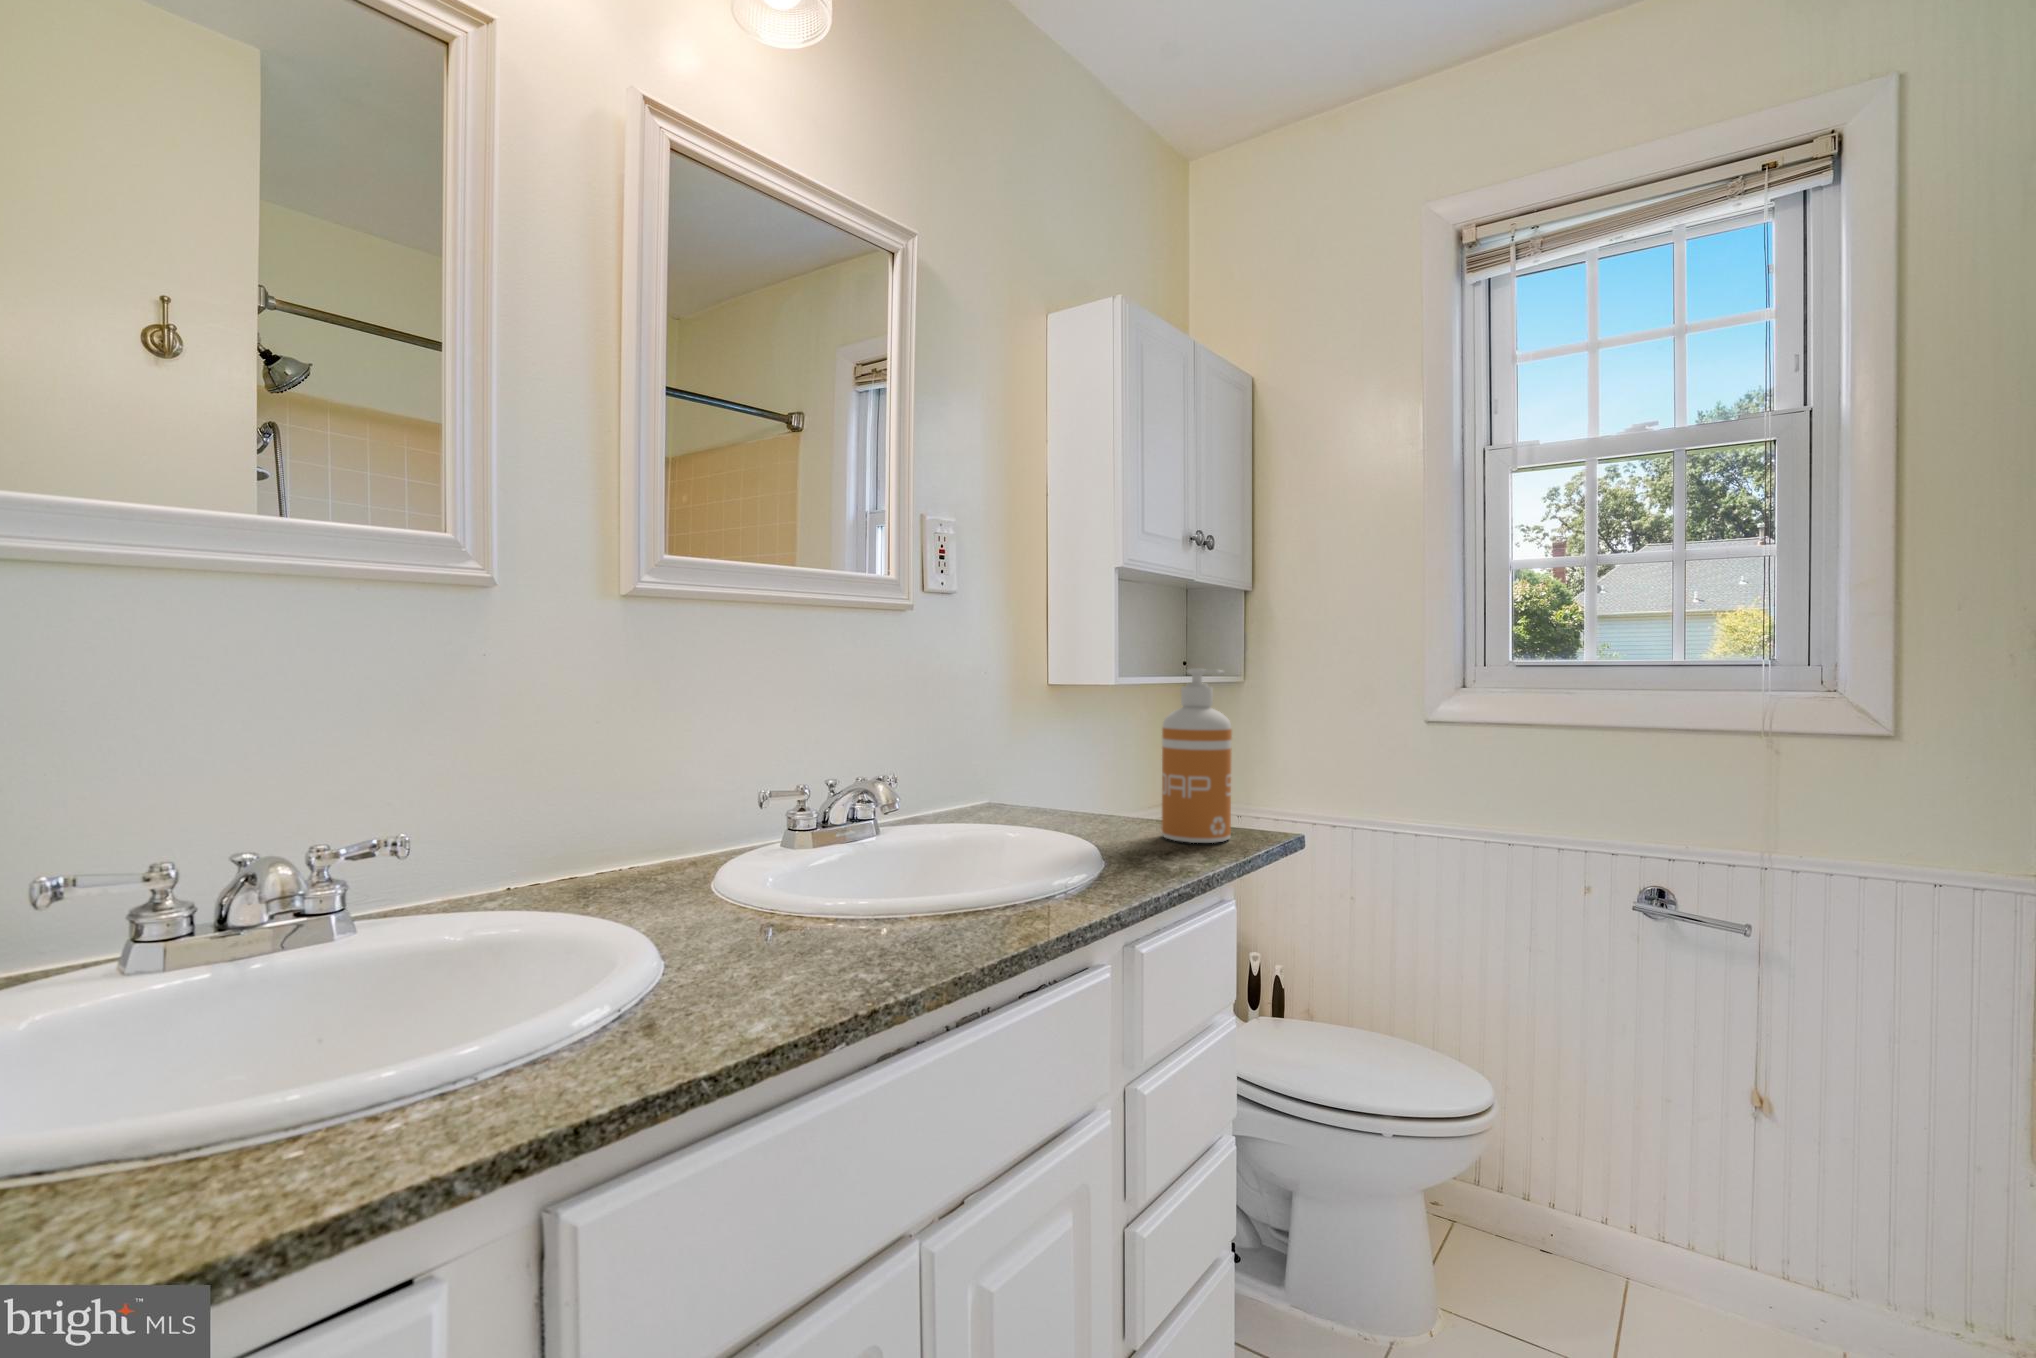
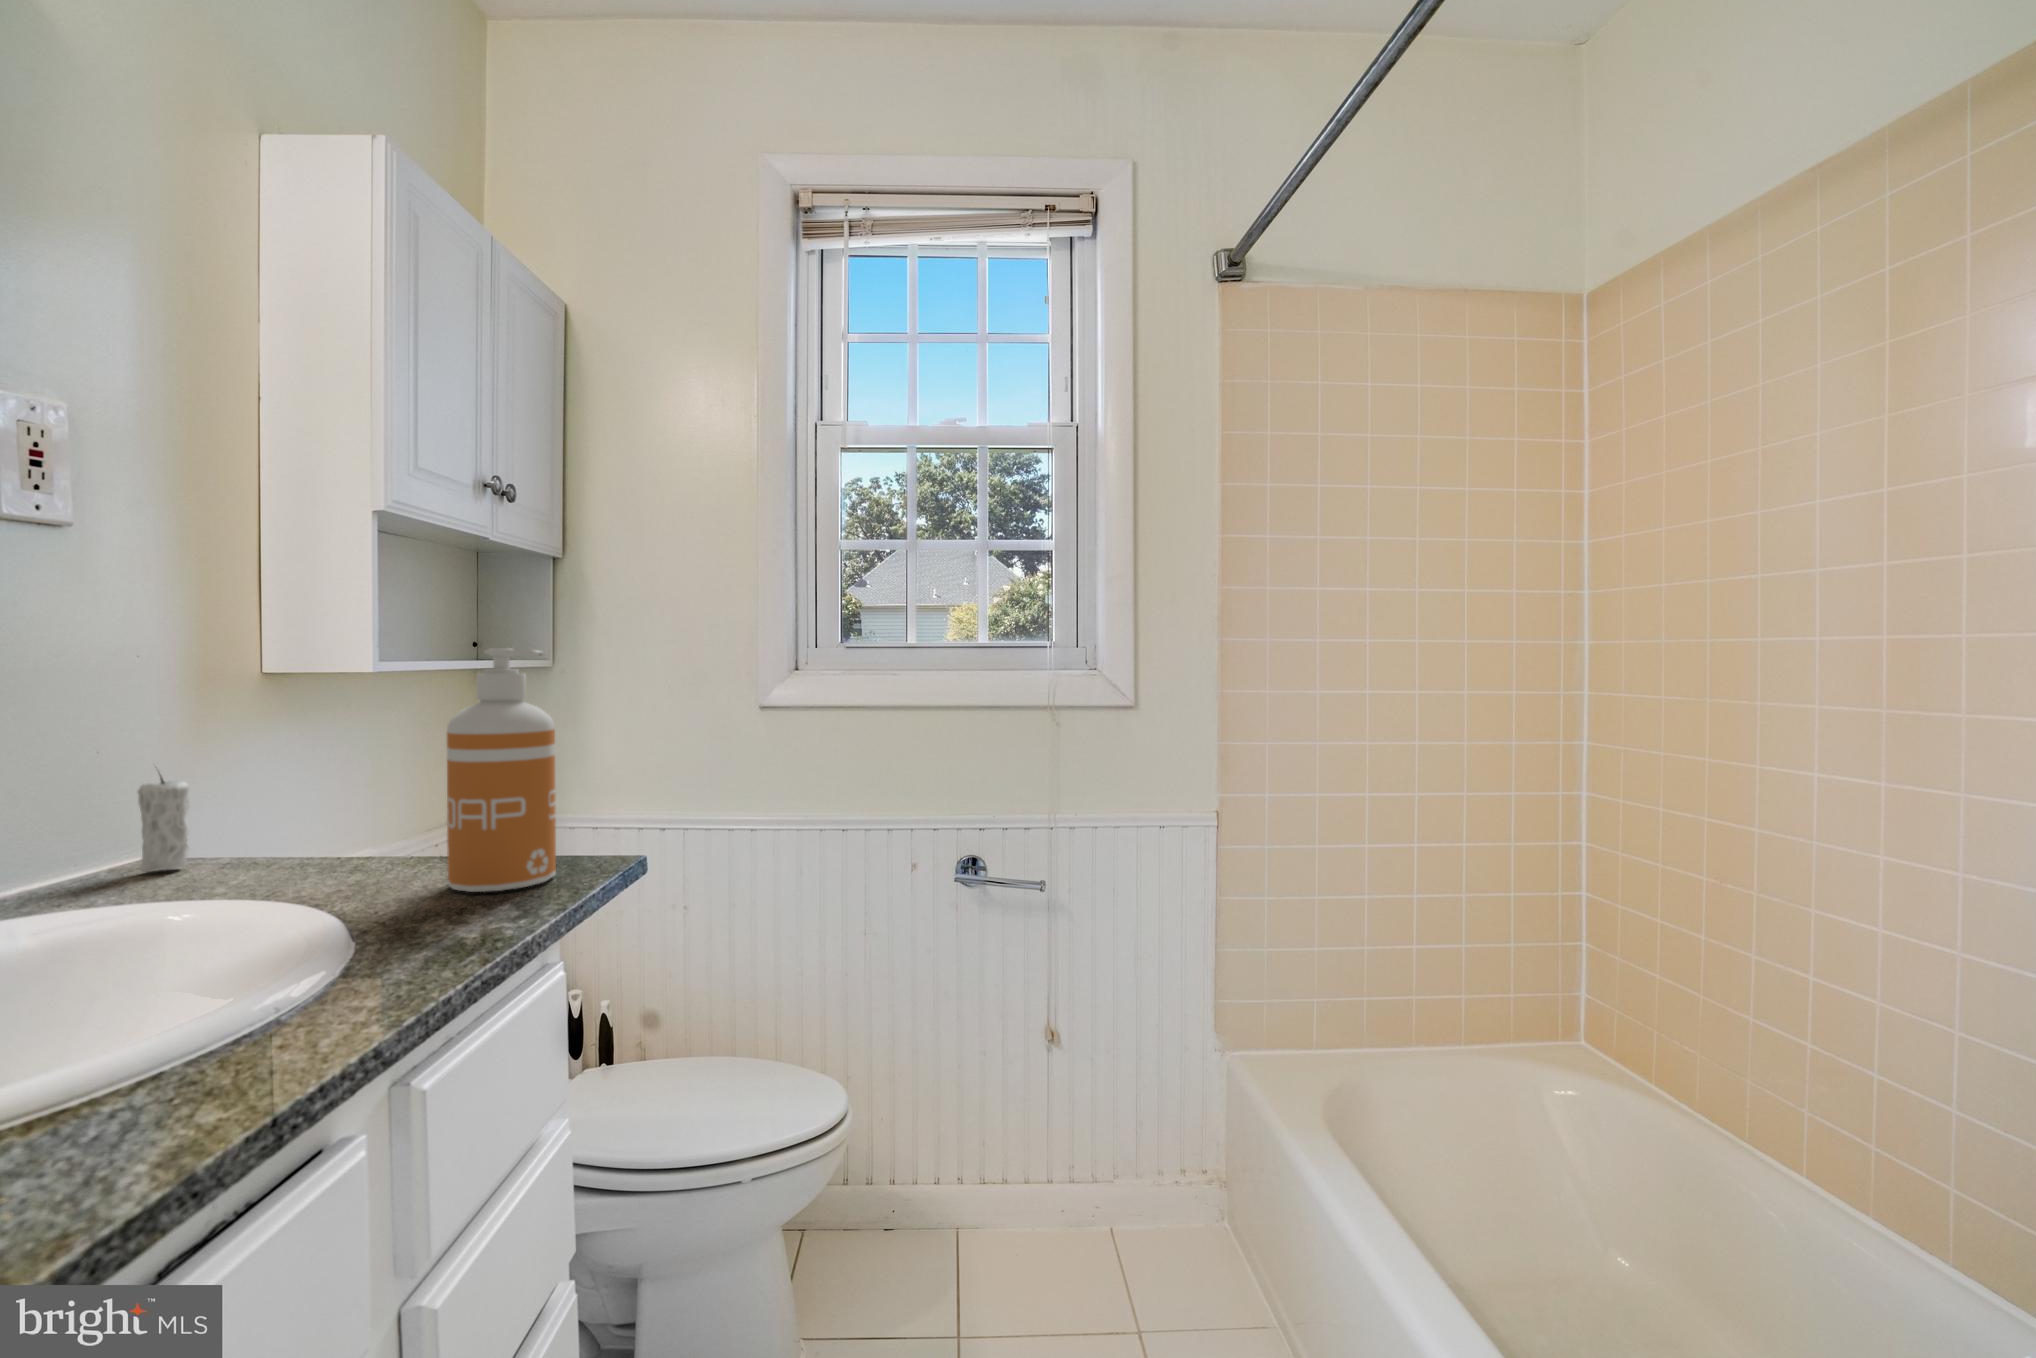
candle: none [1004,739,1027,805] -> present [138,775,190,872]

